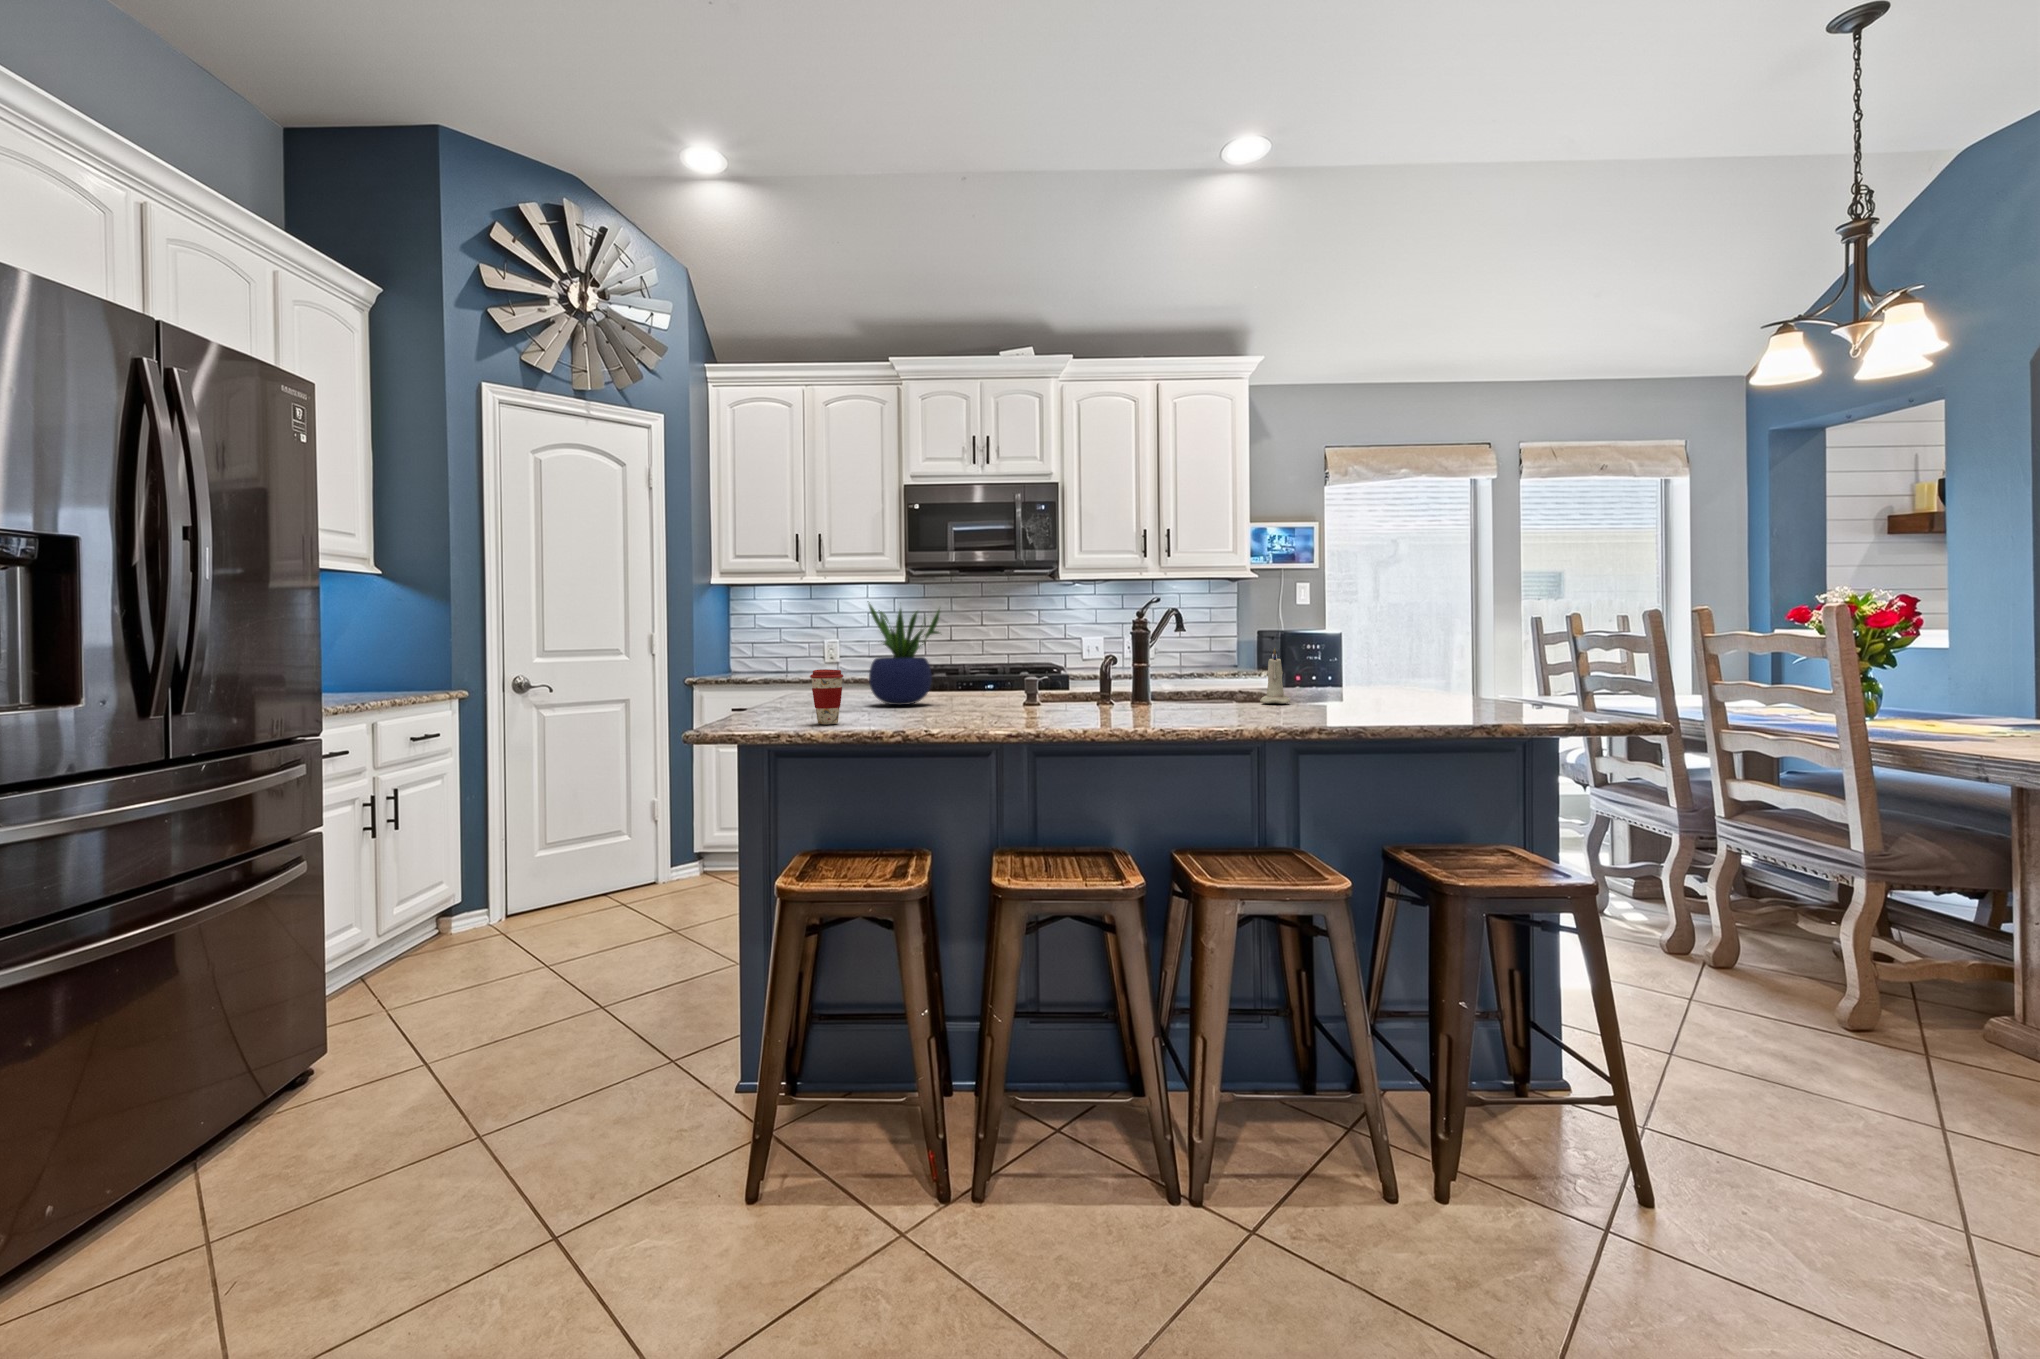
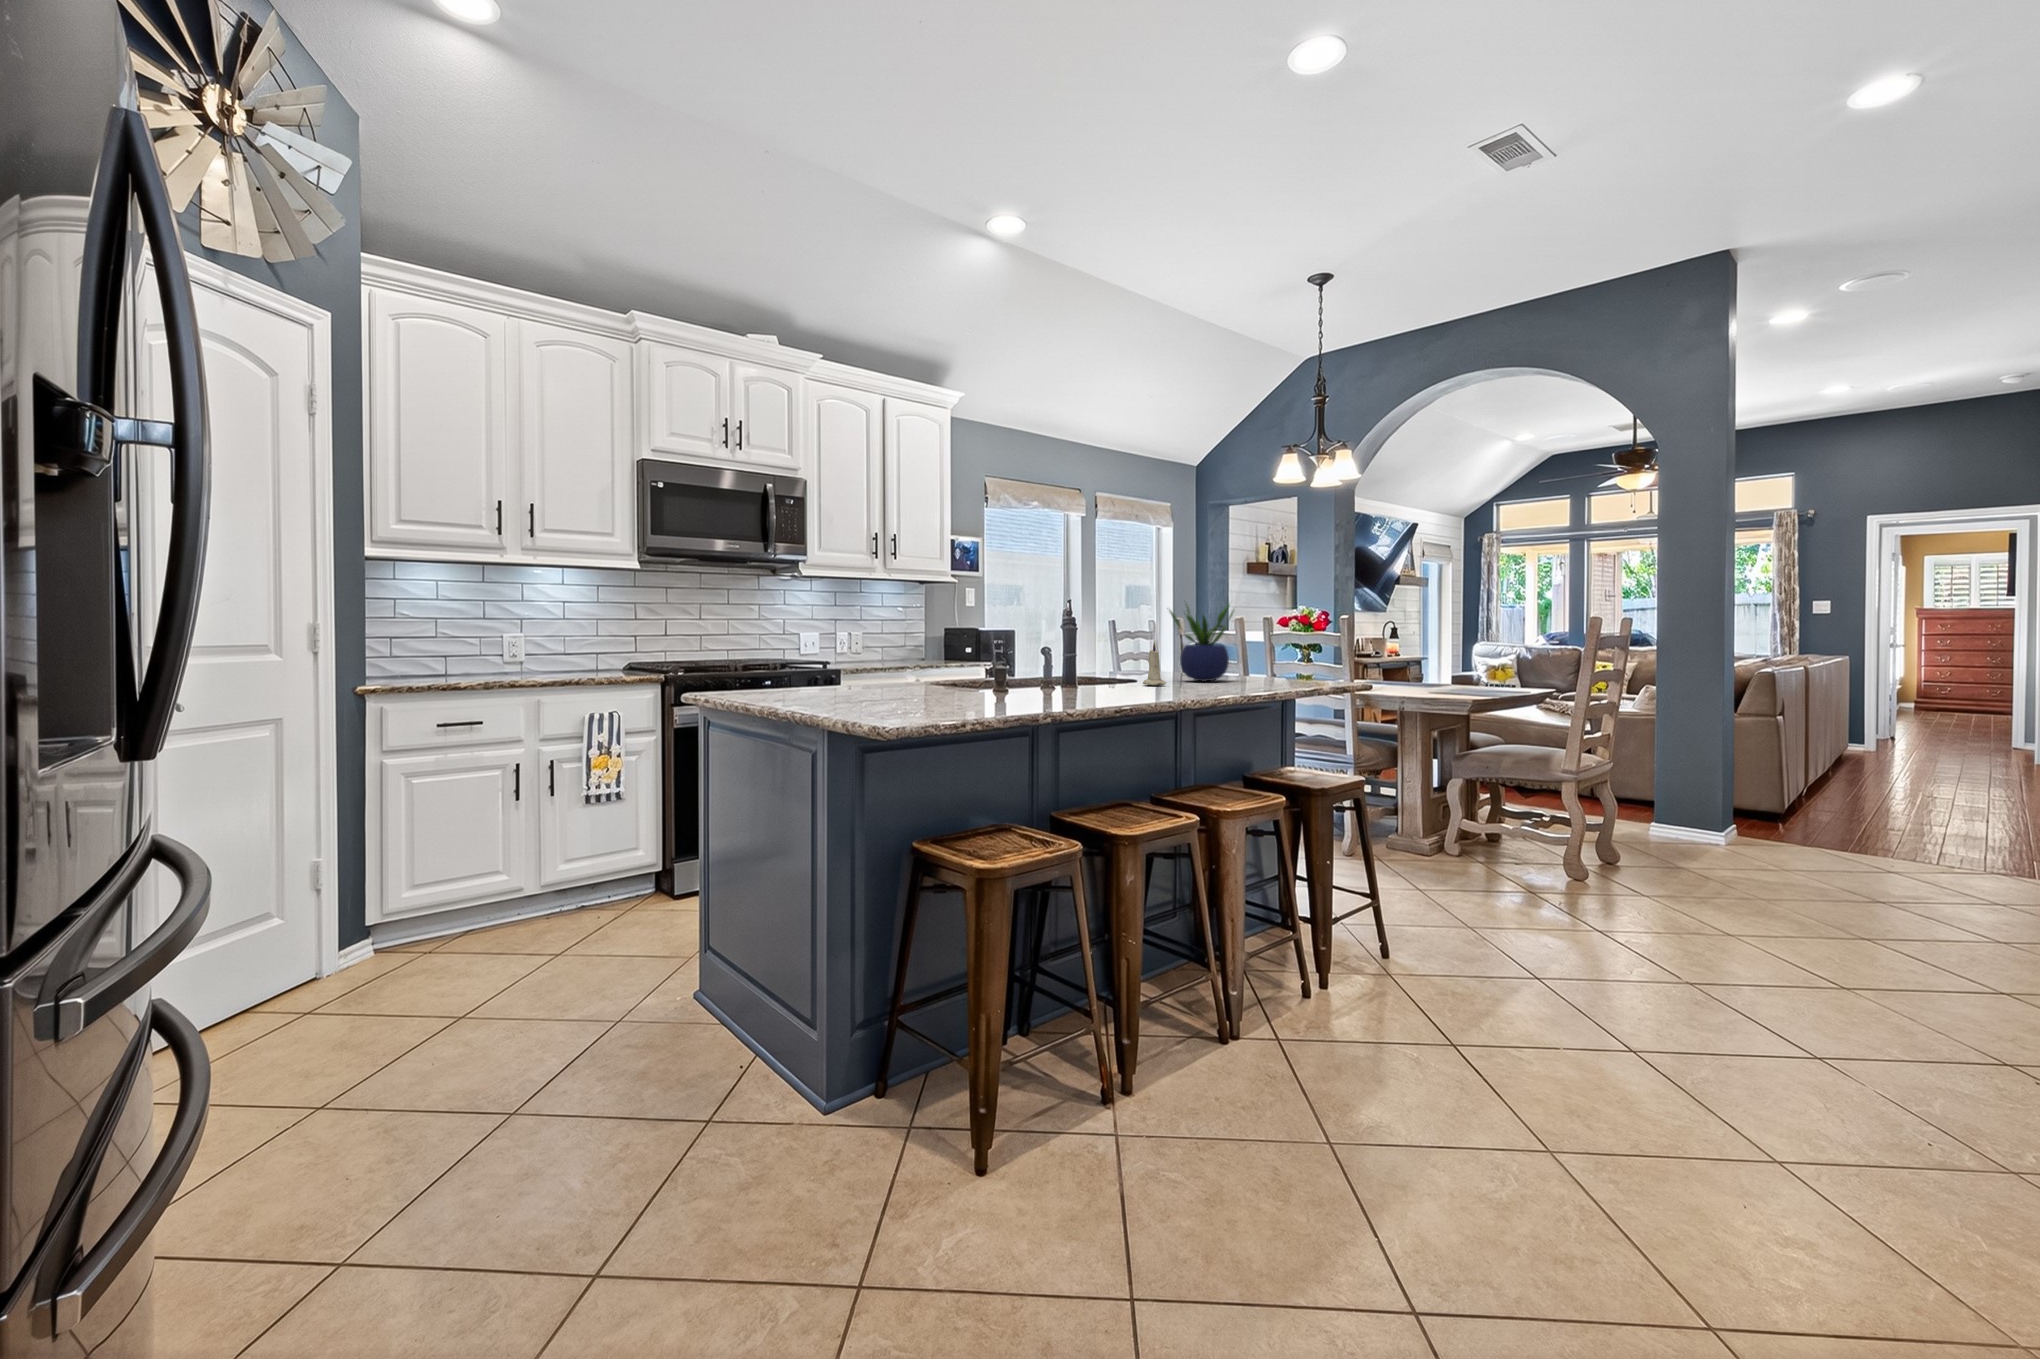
potted plant: present [869,604,940,705] -> present [1170,605,1234,681]
coffee cup: present [810,669,843,724] -> none [929,659,962,714]

